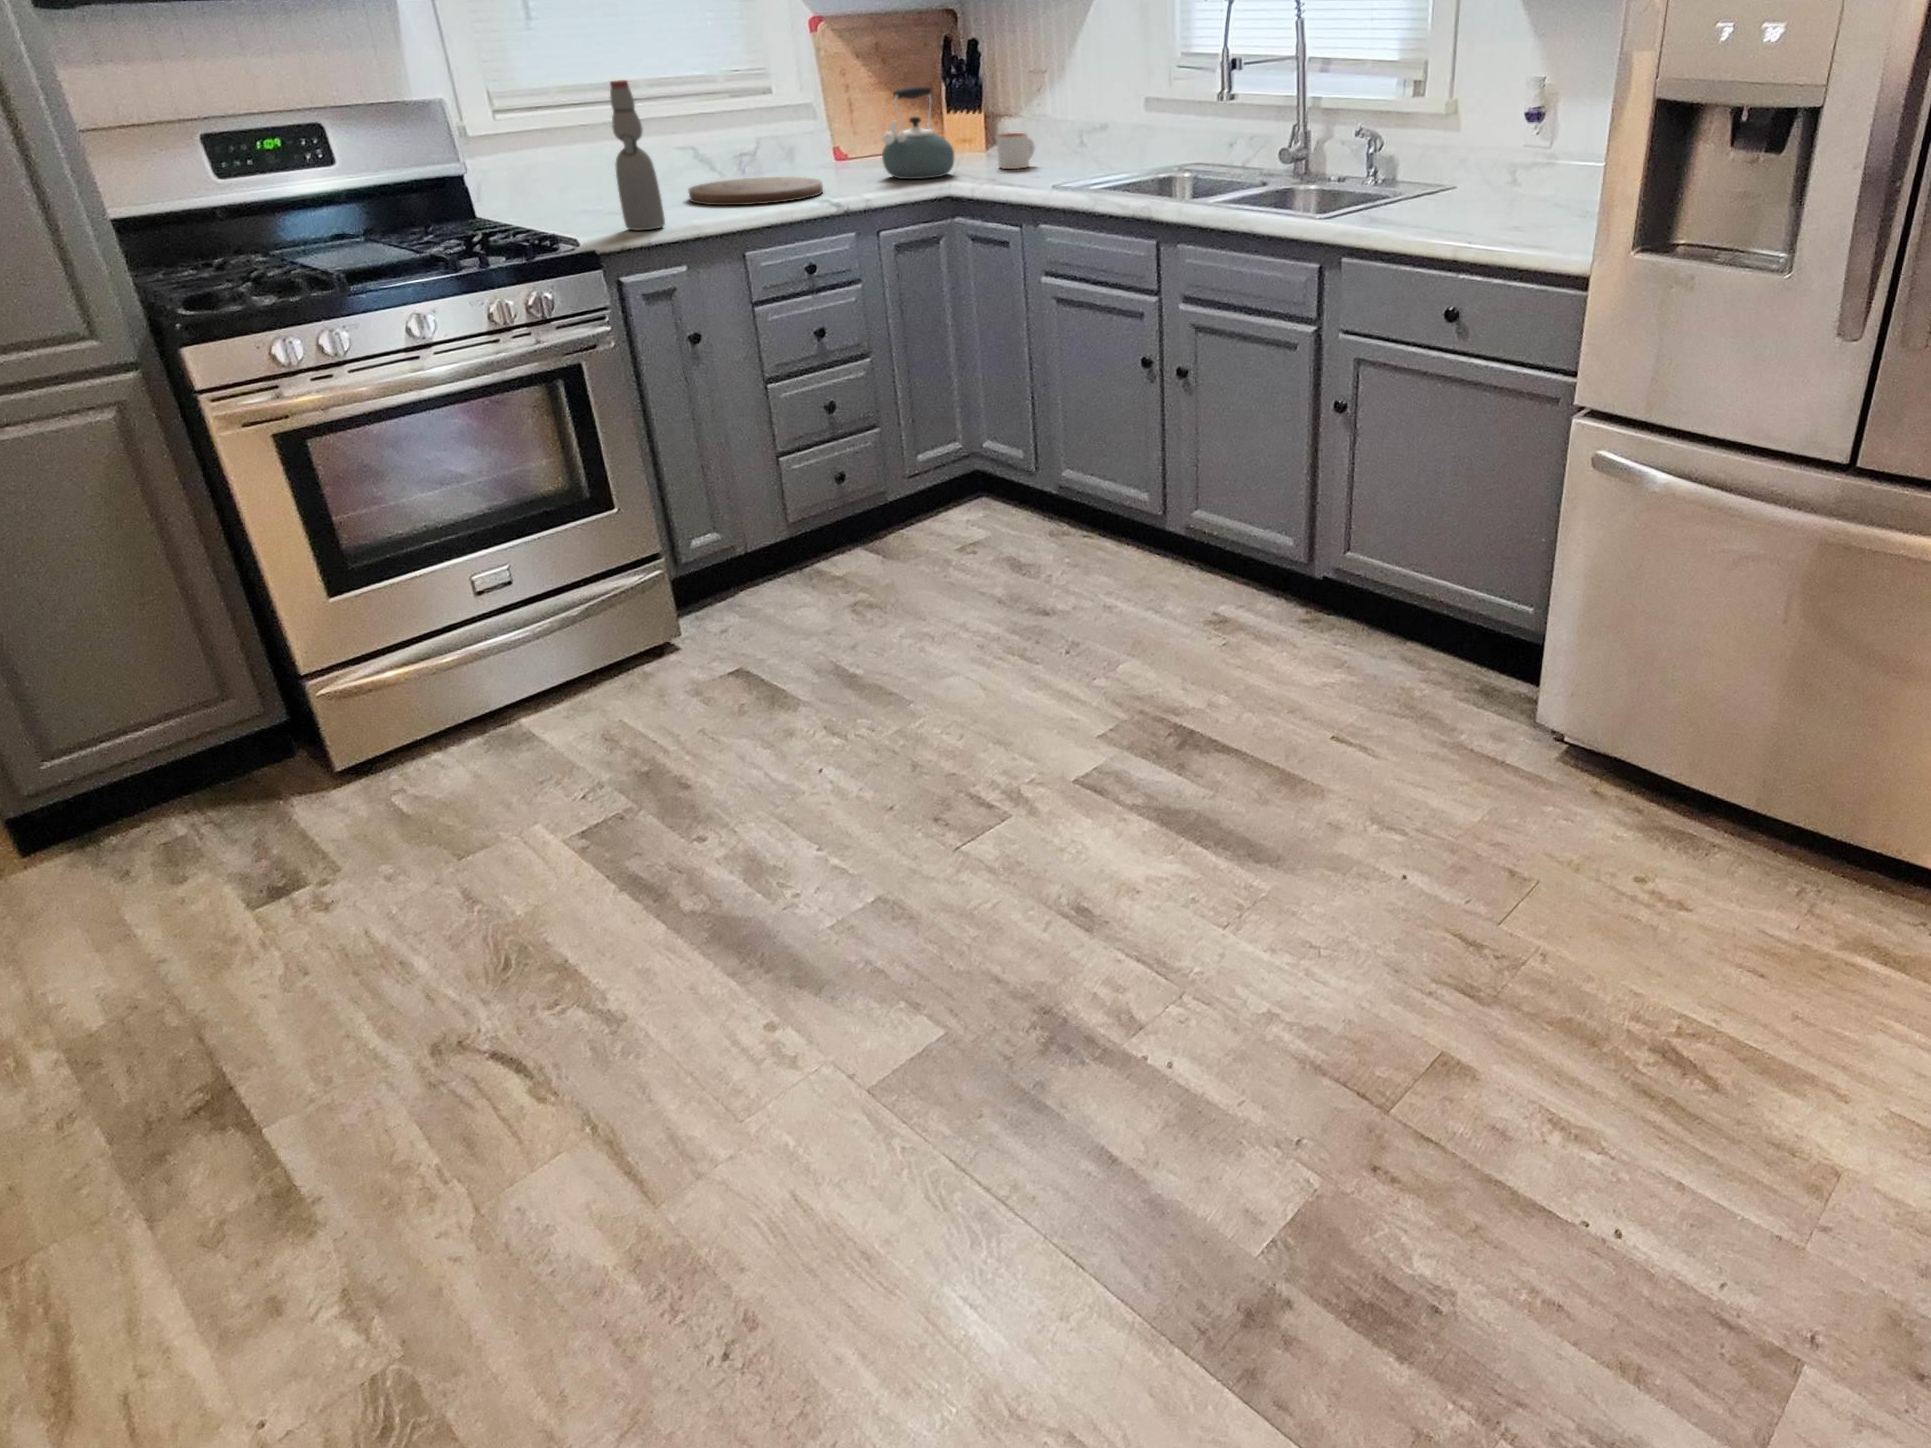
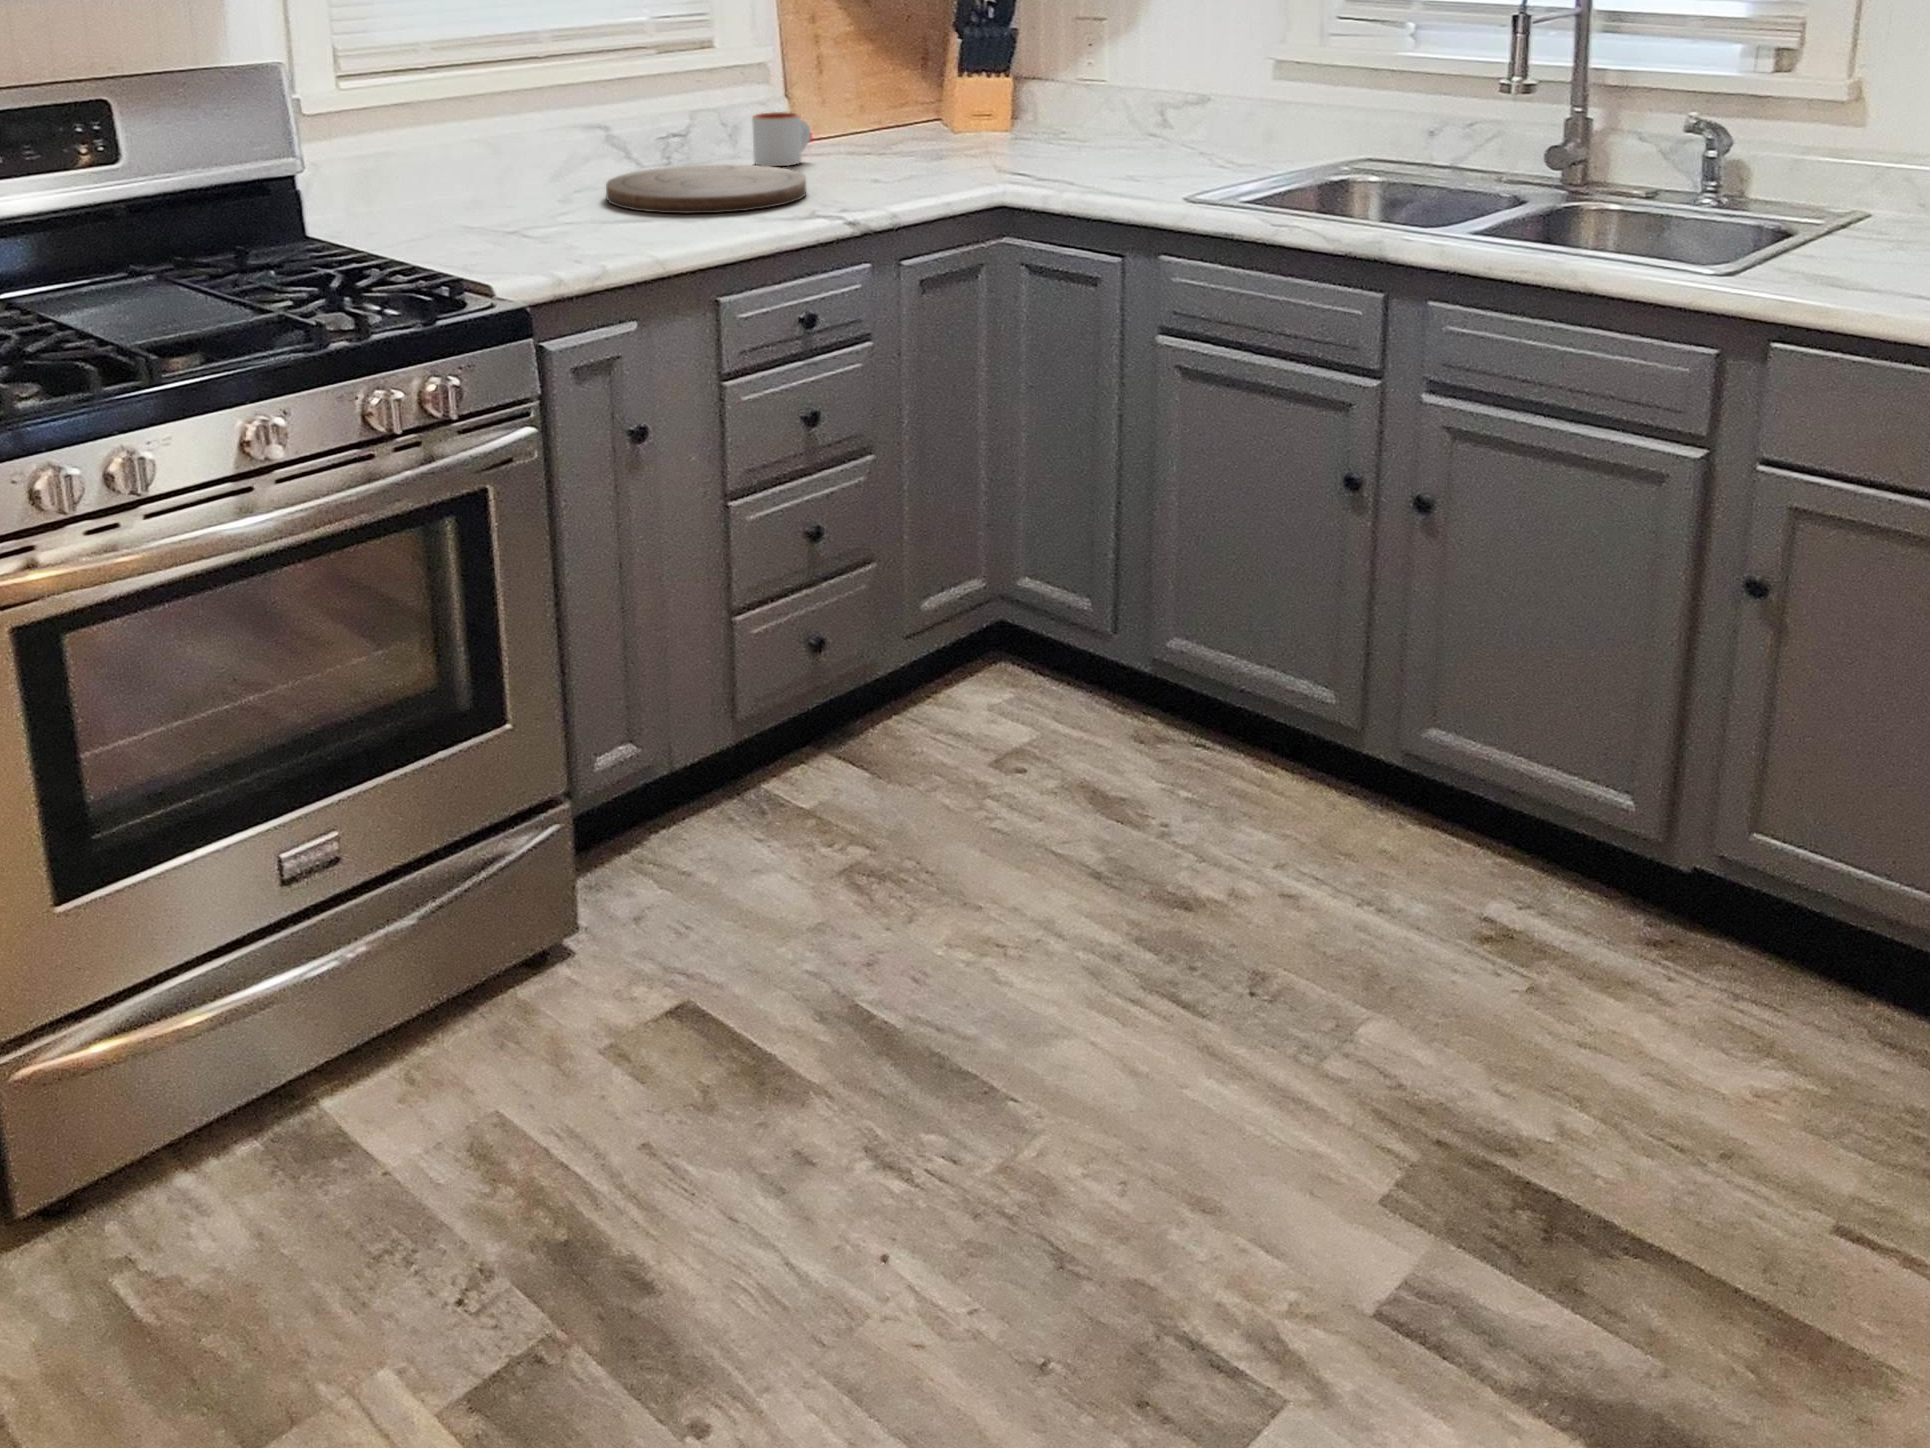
bottle: present [610,80,665,230] -> none [542,37,606,261]
kettle: present [882,87,954,179] -> none [879,37,988,170]
mug: present [997,133,1035,169] -> present [752,112,811,166]

